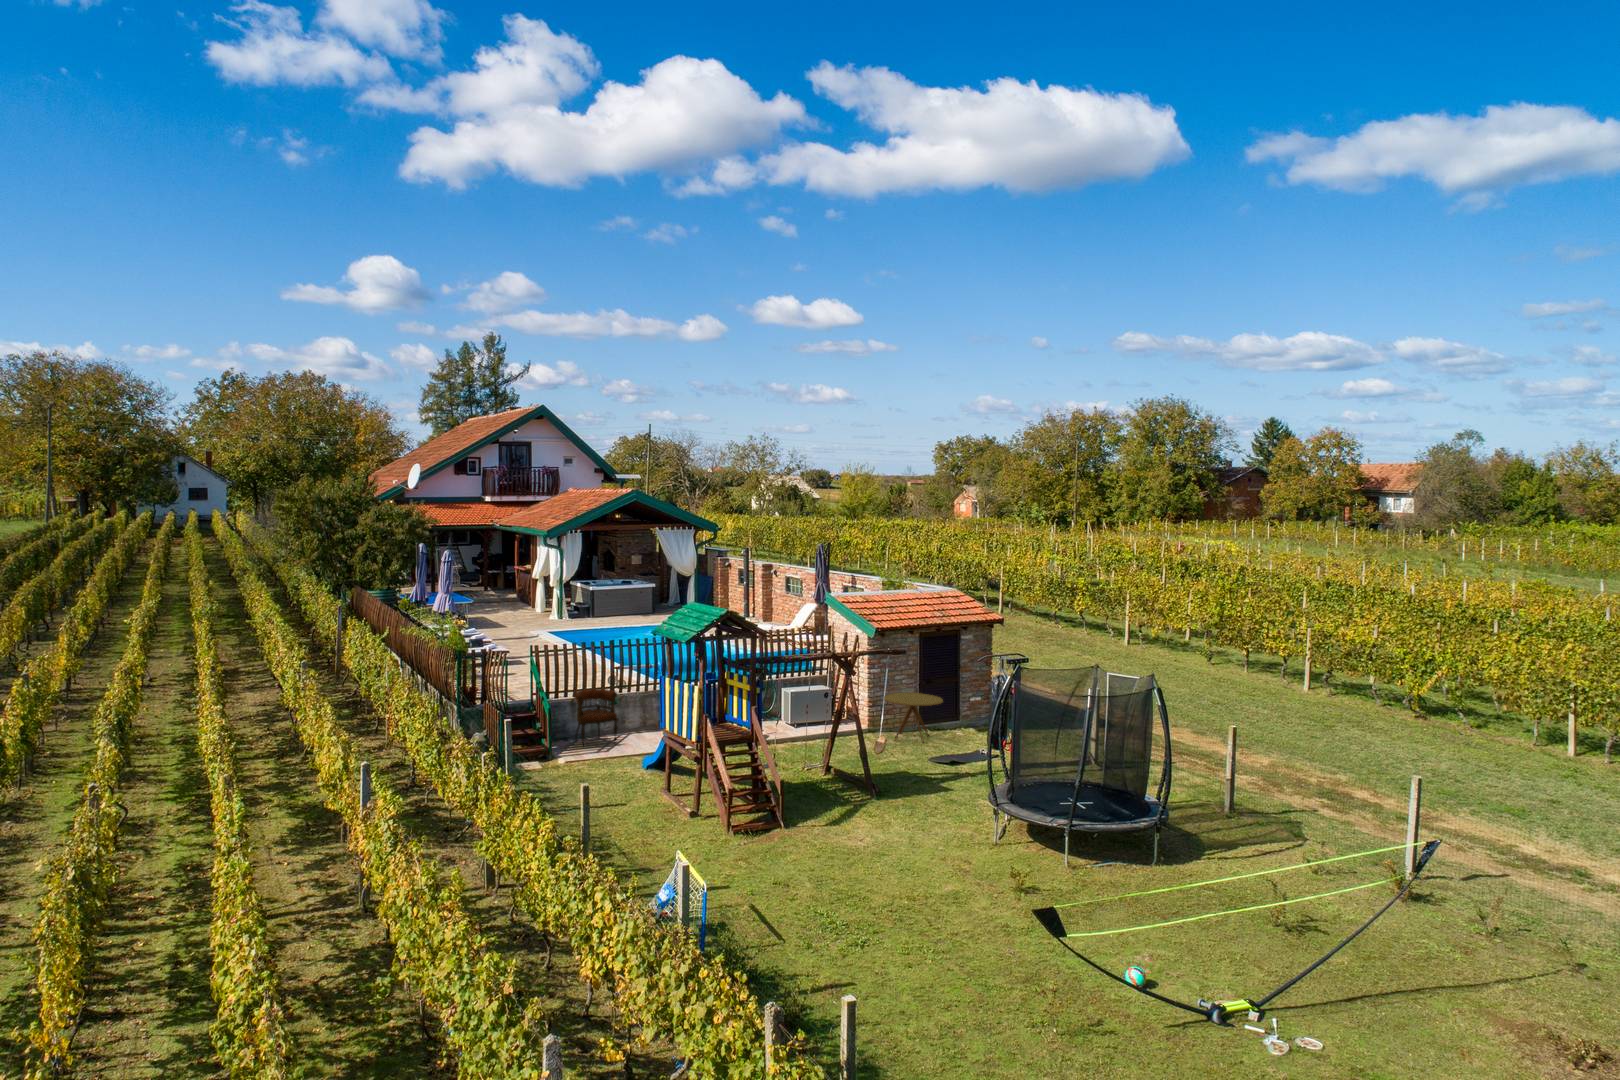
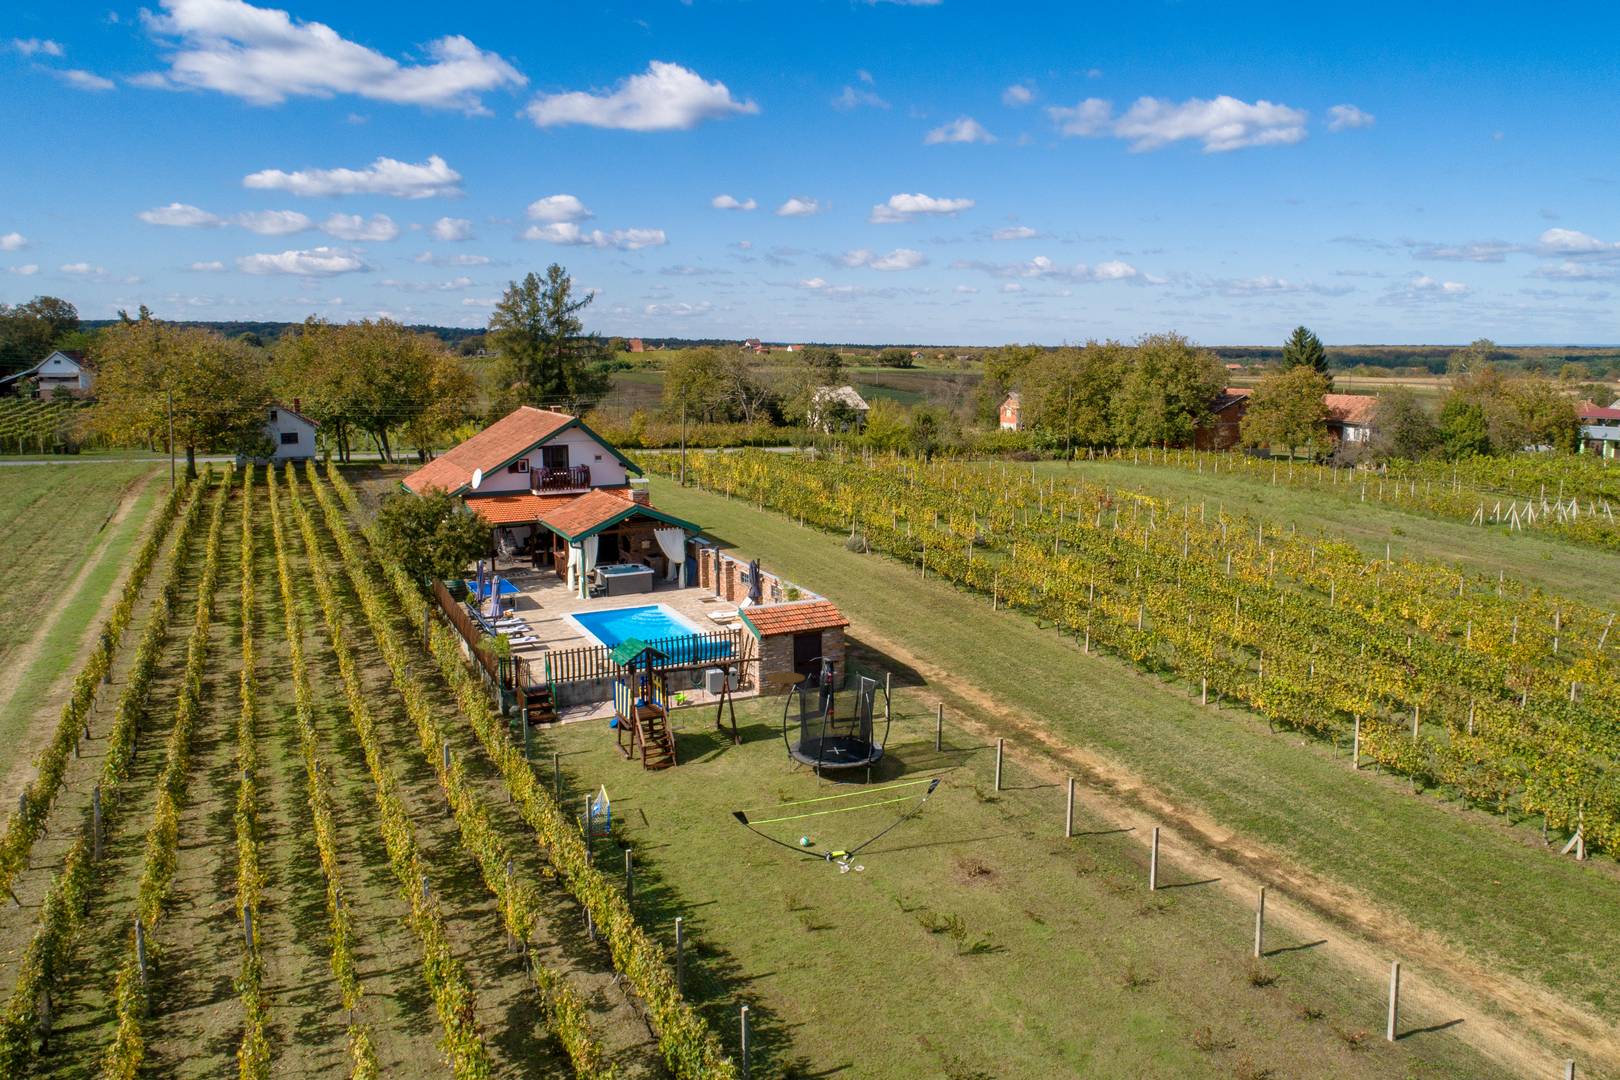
armchair: present [574,689,618,746] -> none [571,675,599,713]

